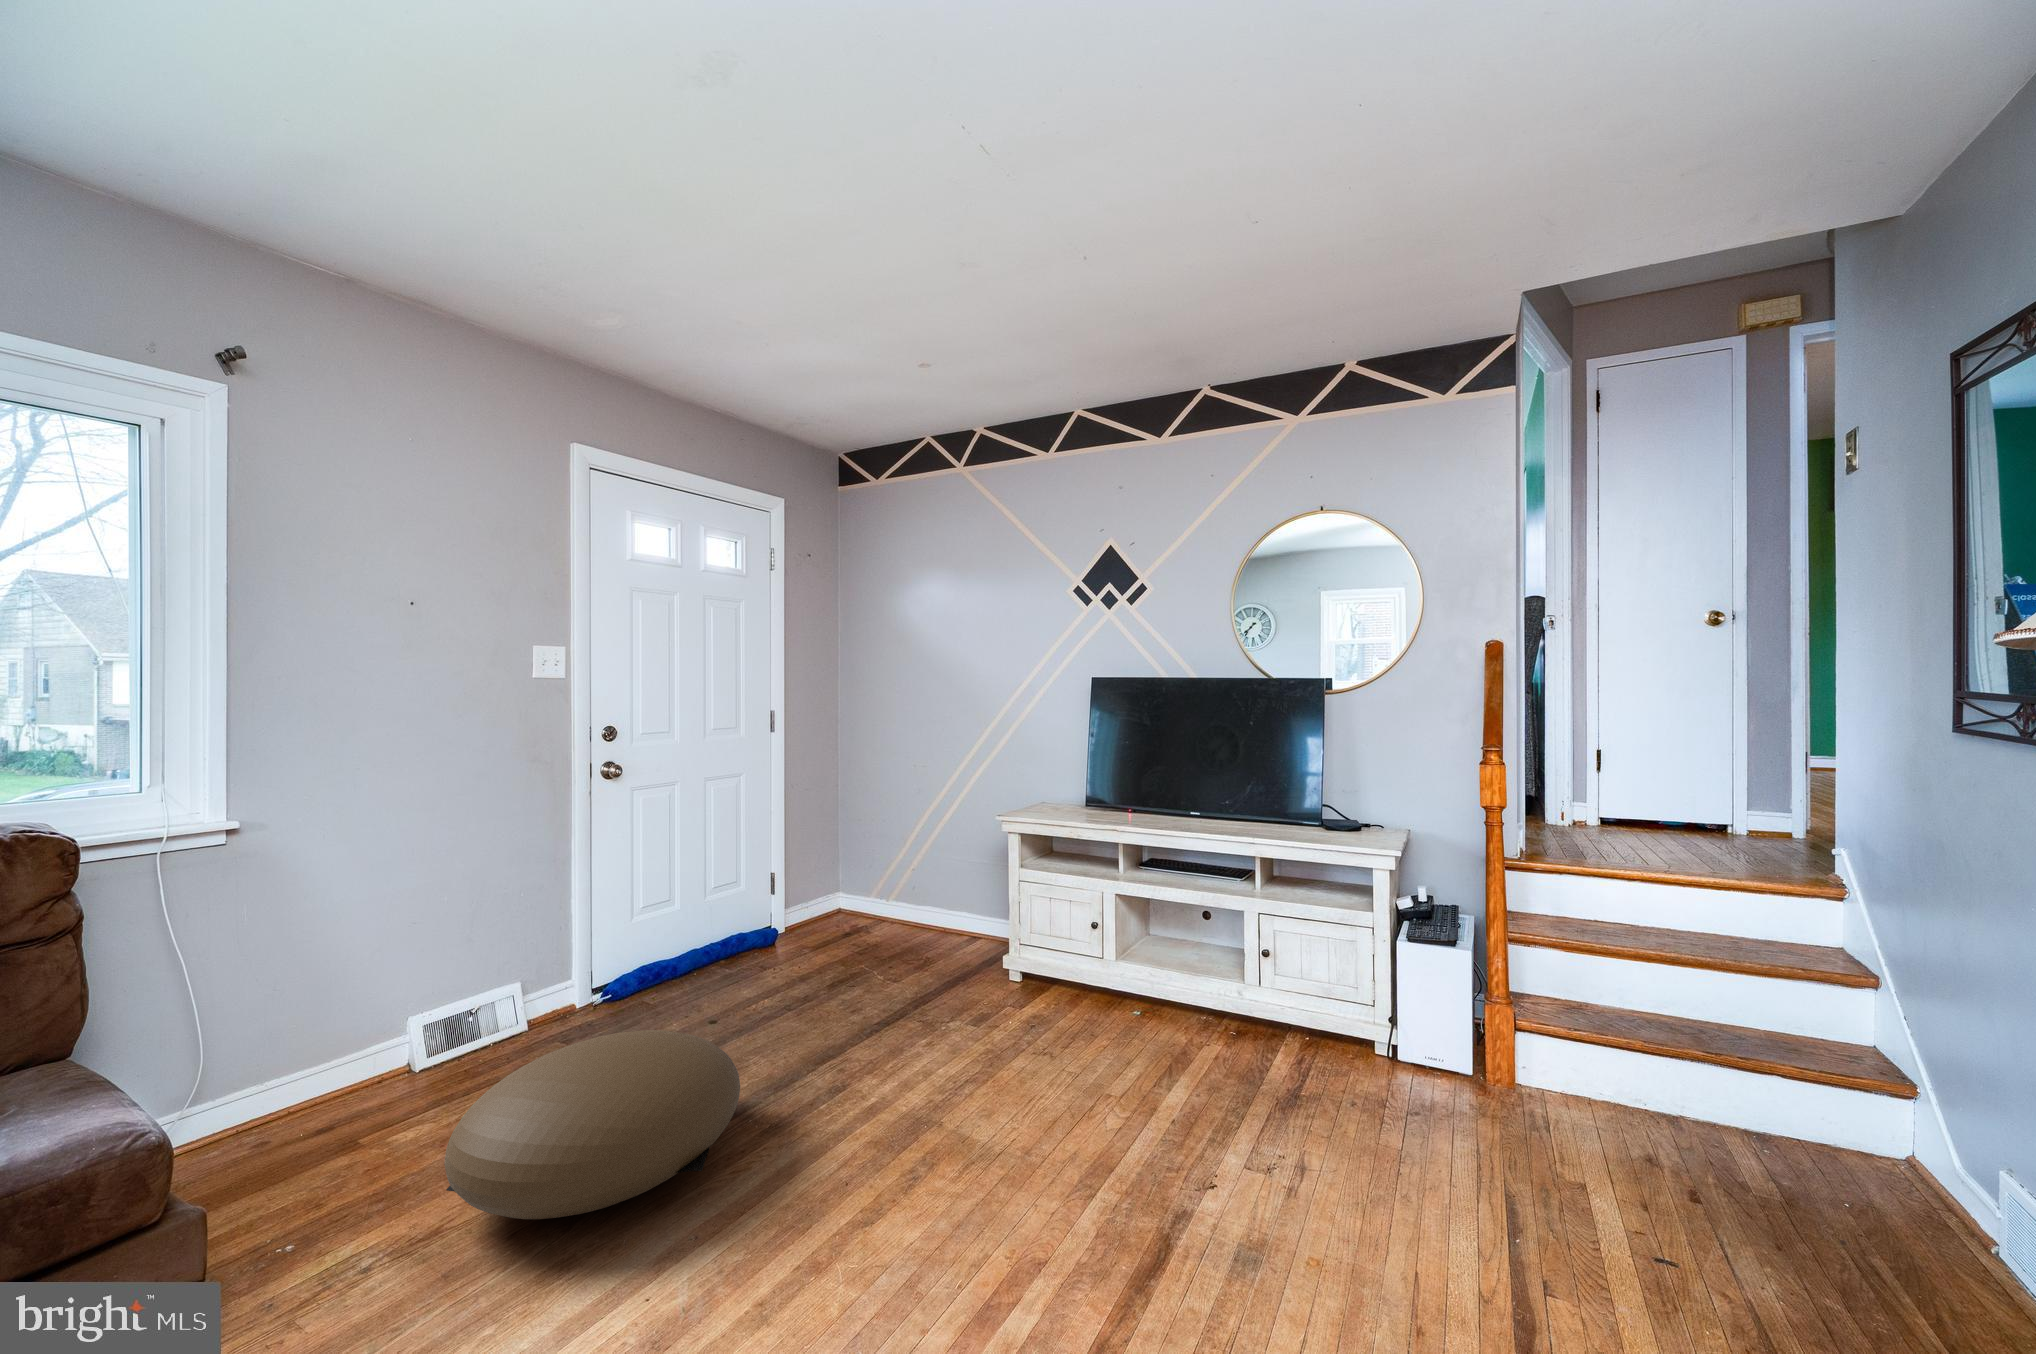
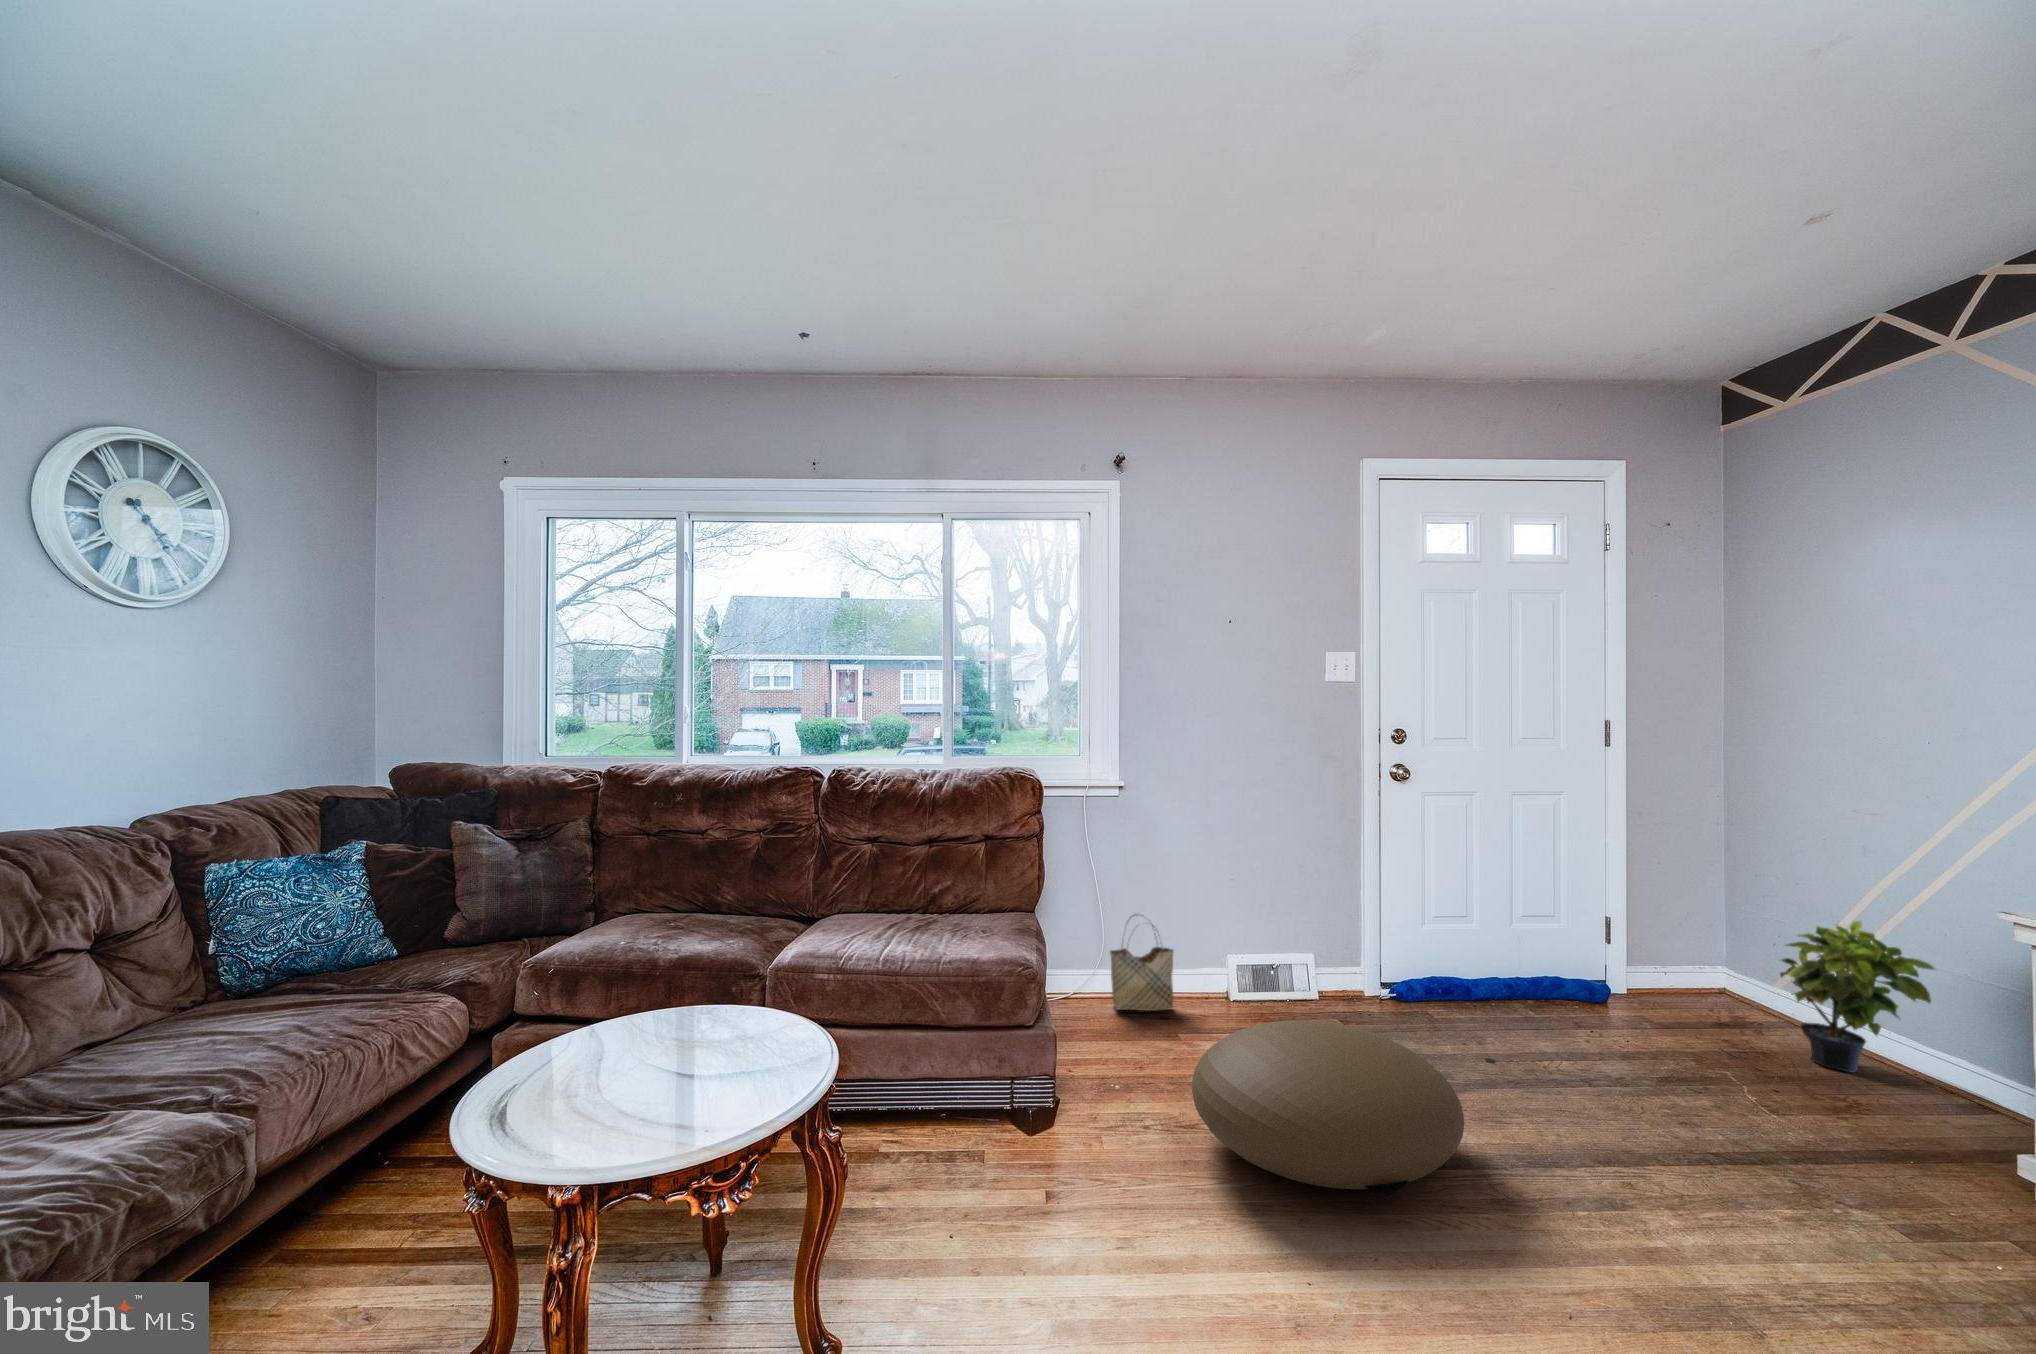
potted plant: none [884,835,959,943] -> present [1780,921,1935,1072]
woven basket: none [221,1004,338,1154] -> present [1110,923,1174,1011]

